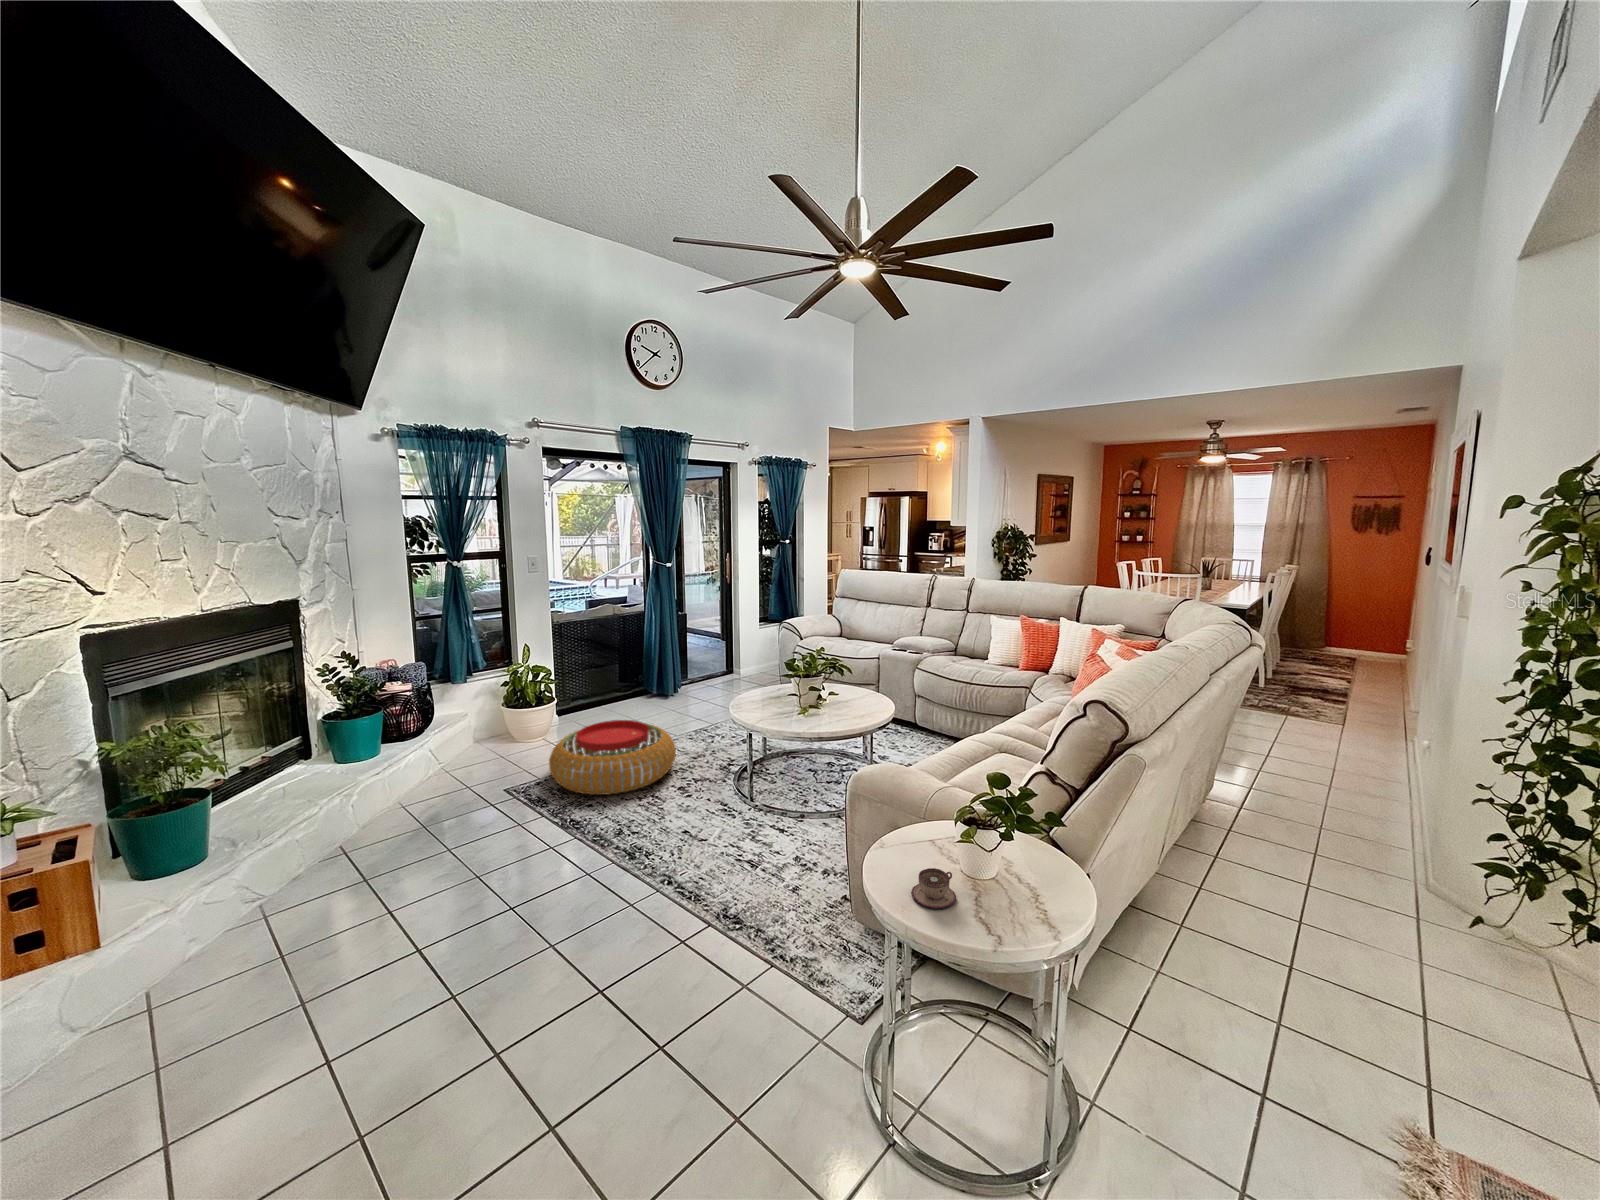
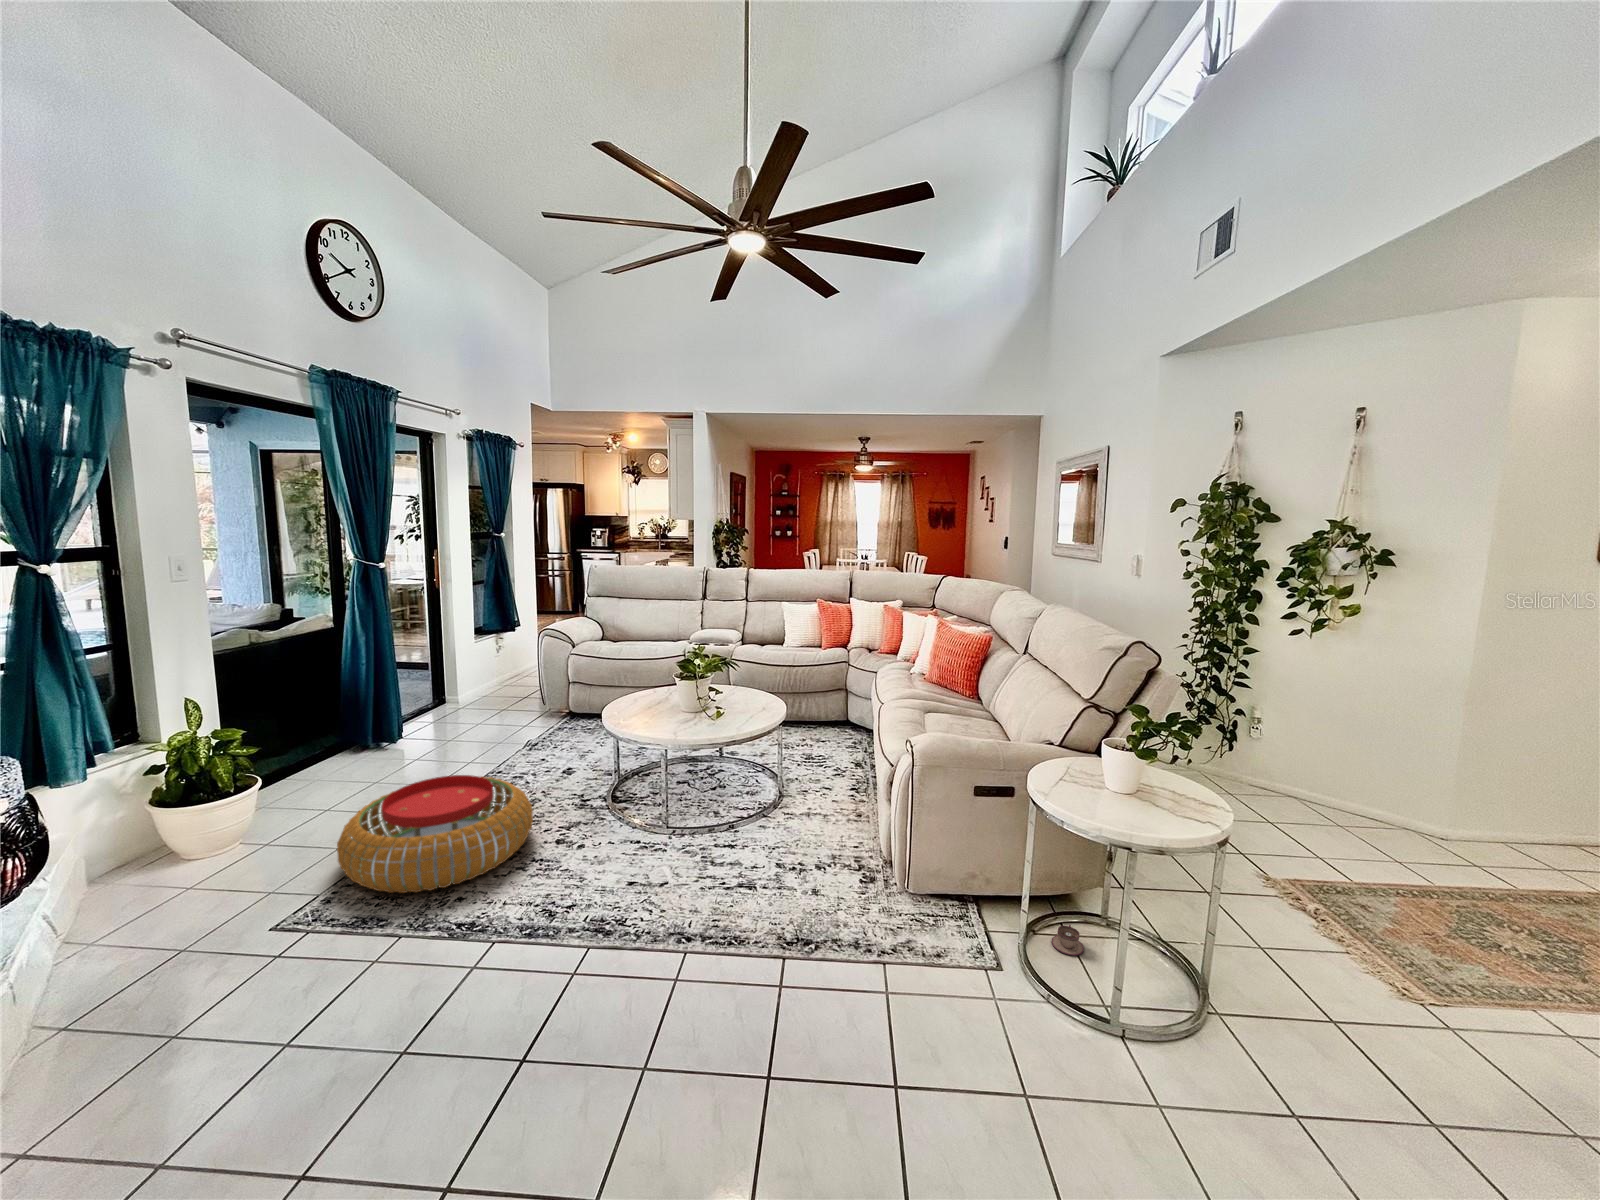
teacup: present [911,868,956,909] -> present [1051,925,1084,956]

